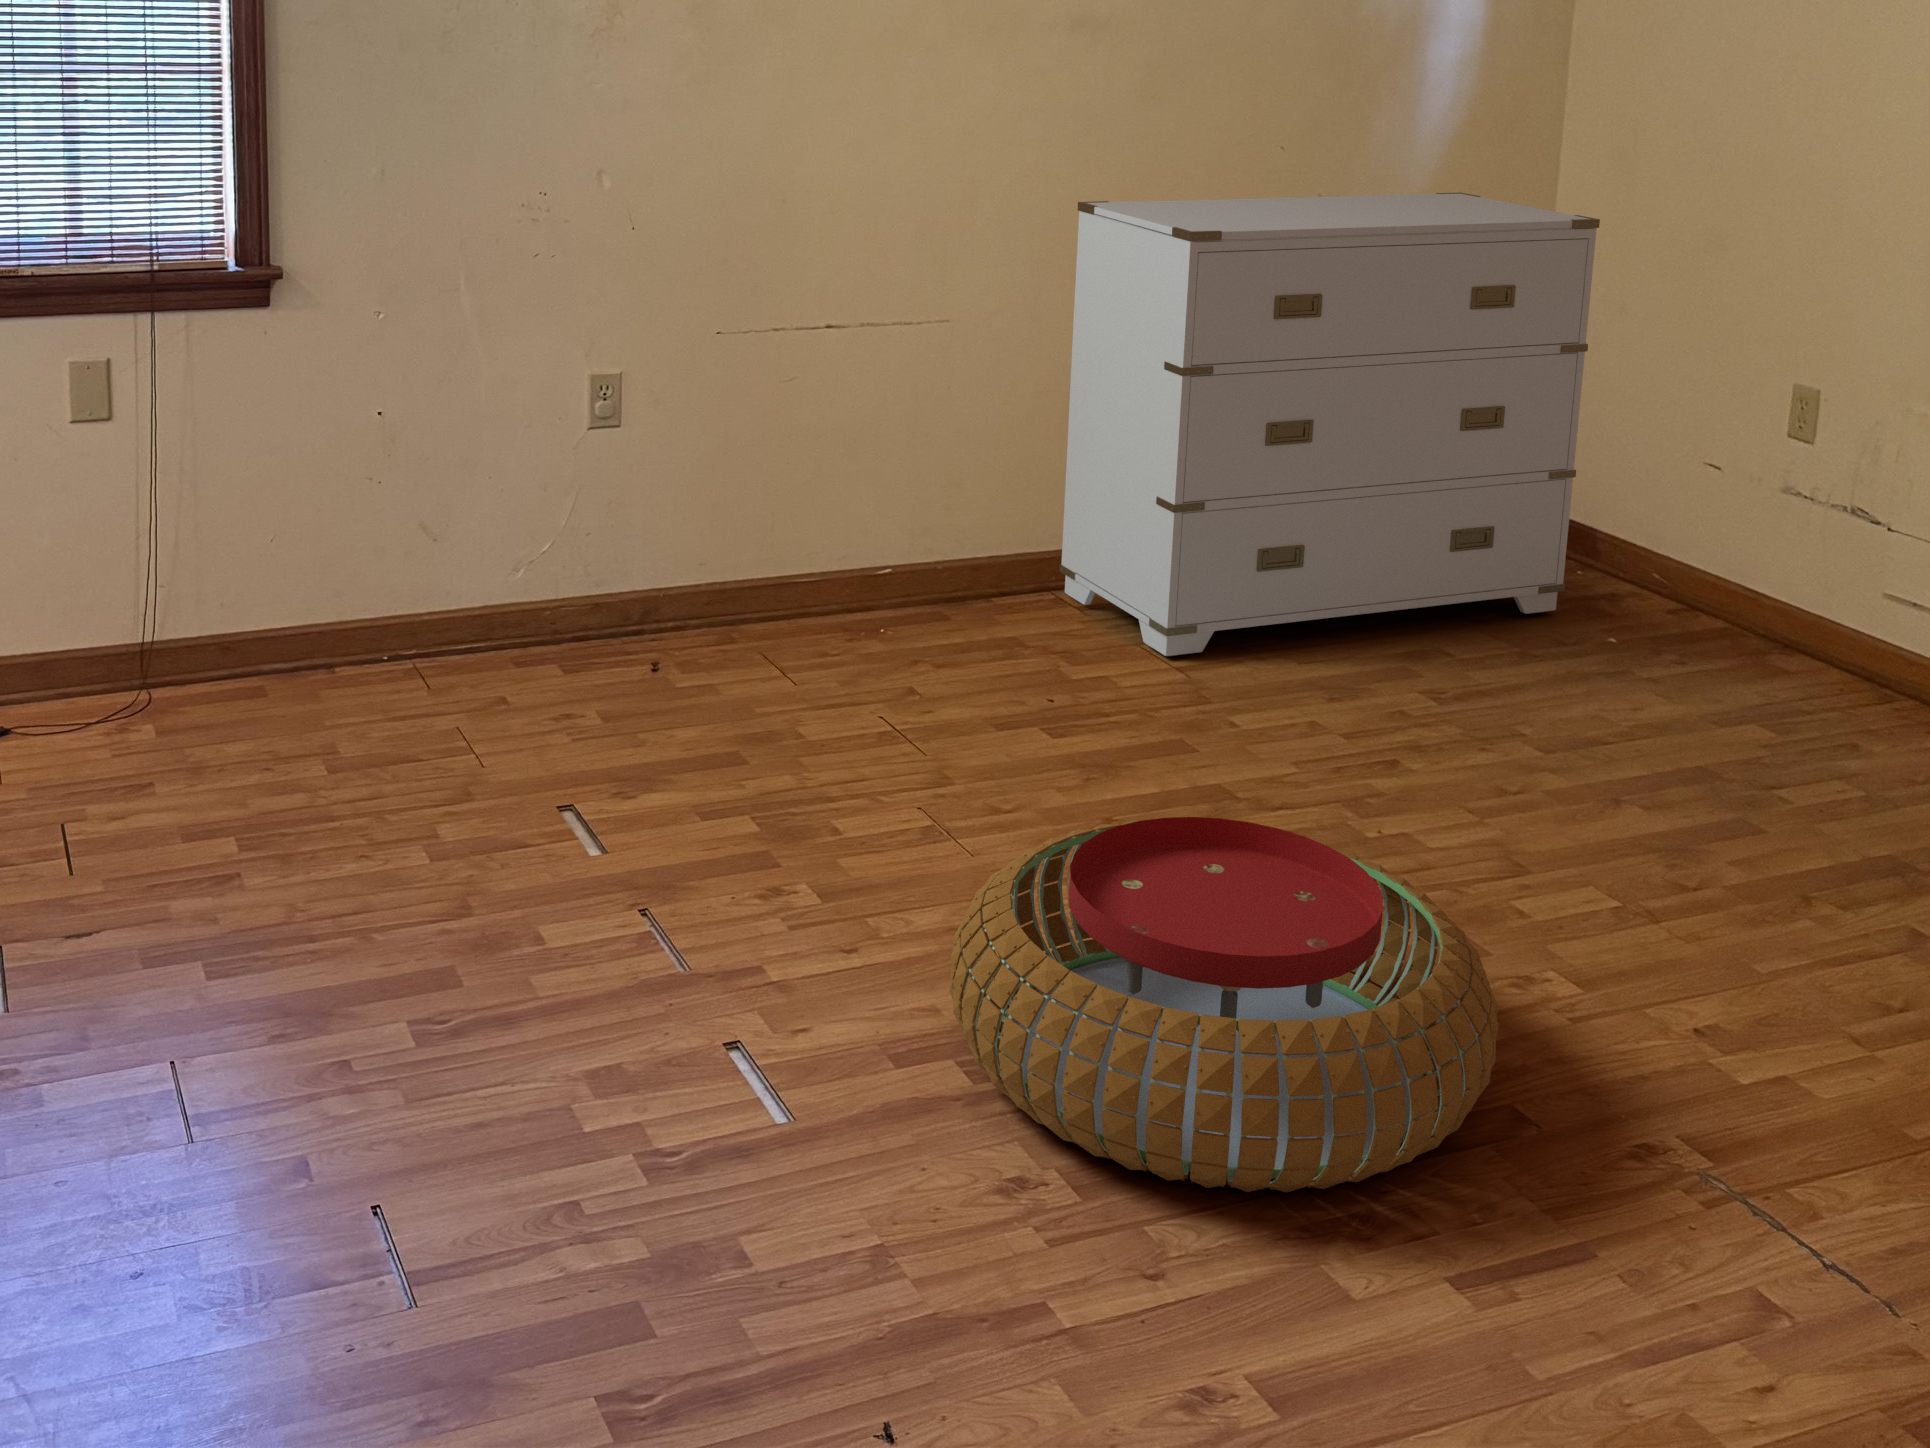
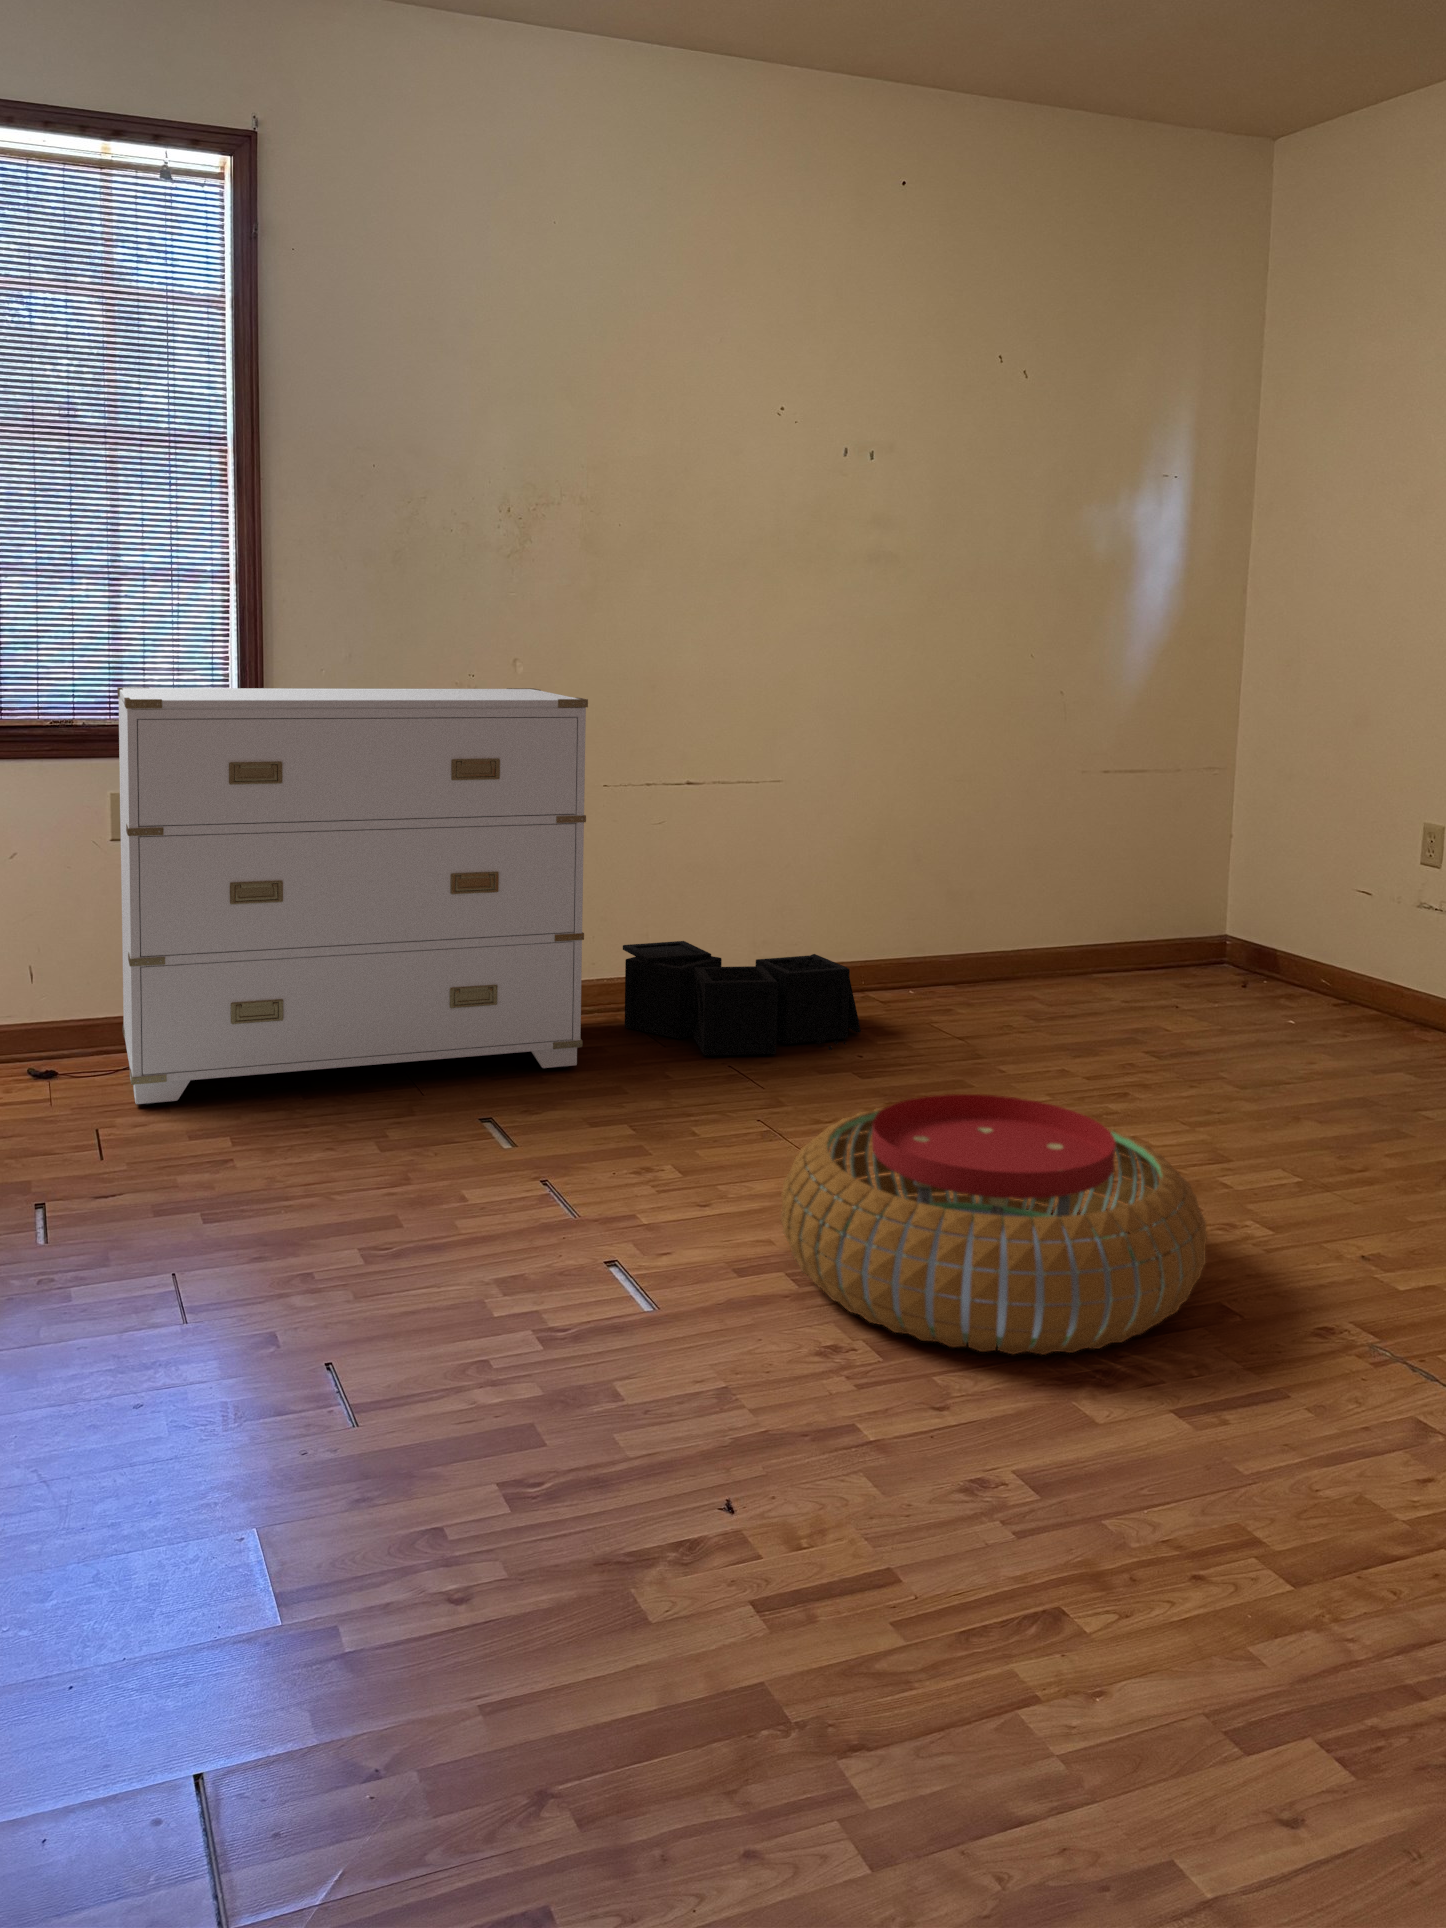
dresser: present [1059,192,1600,656] -> present [117,687,588,1105]
storage bin: none [742,533,1051,698] -> present [623,941,861,1055]

